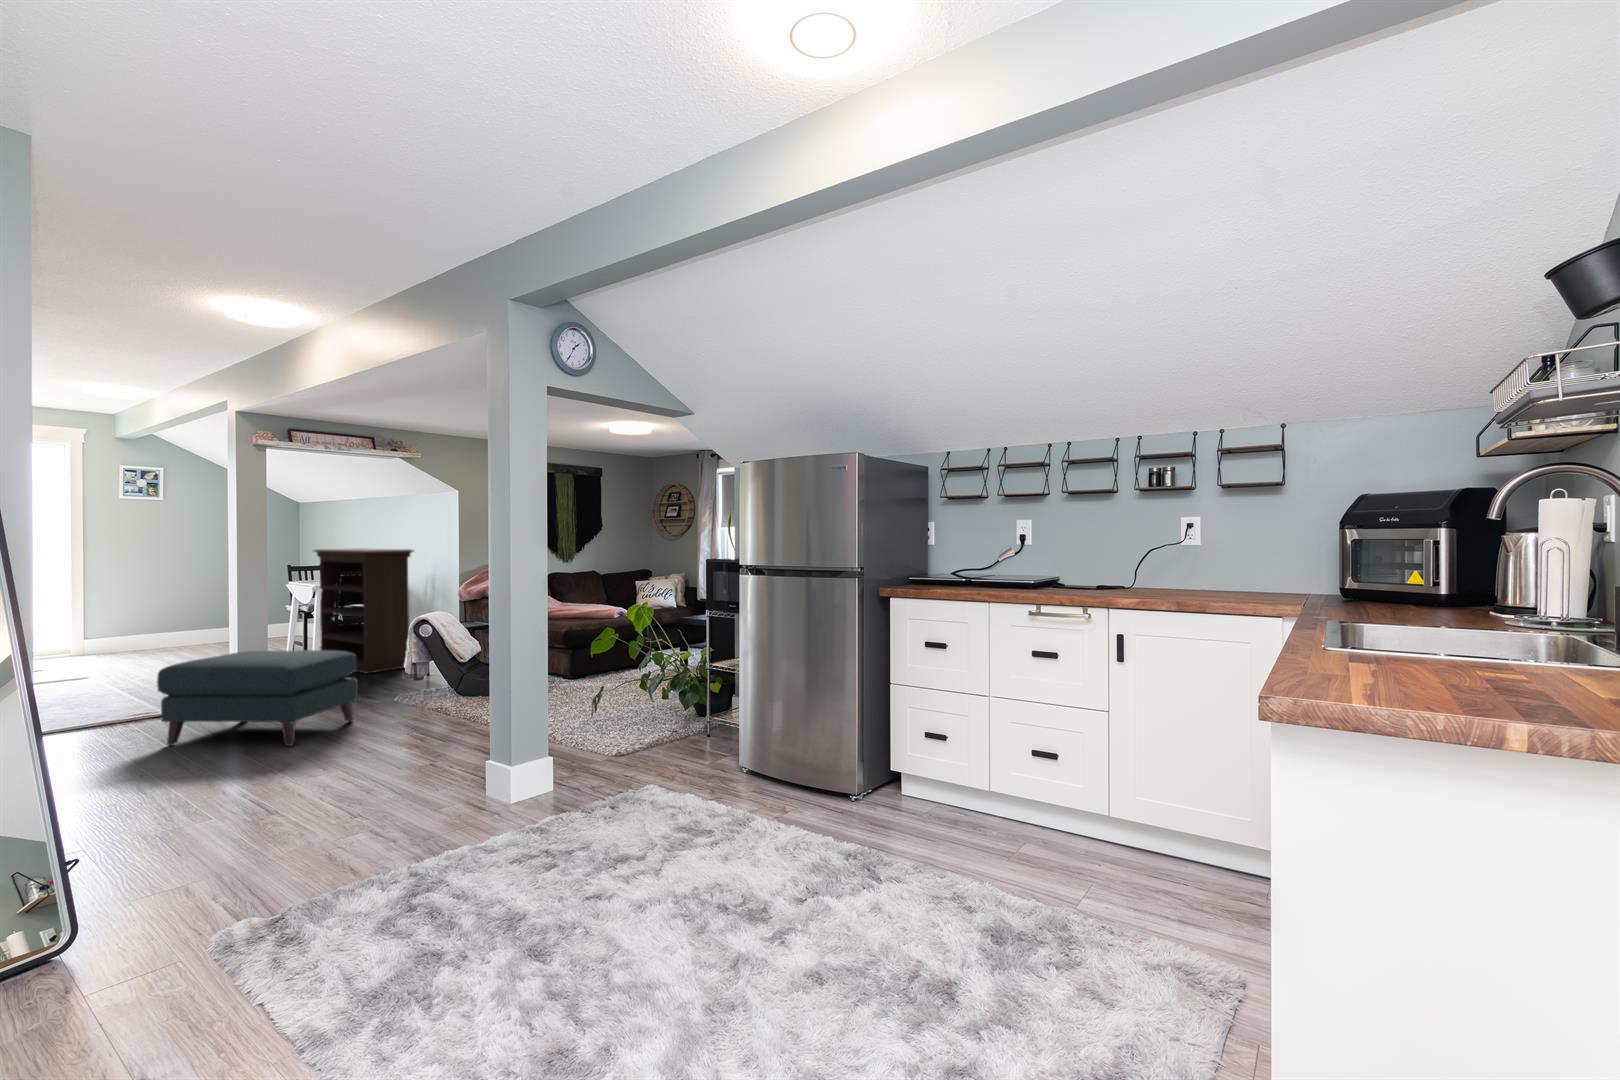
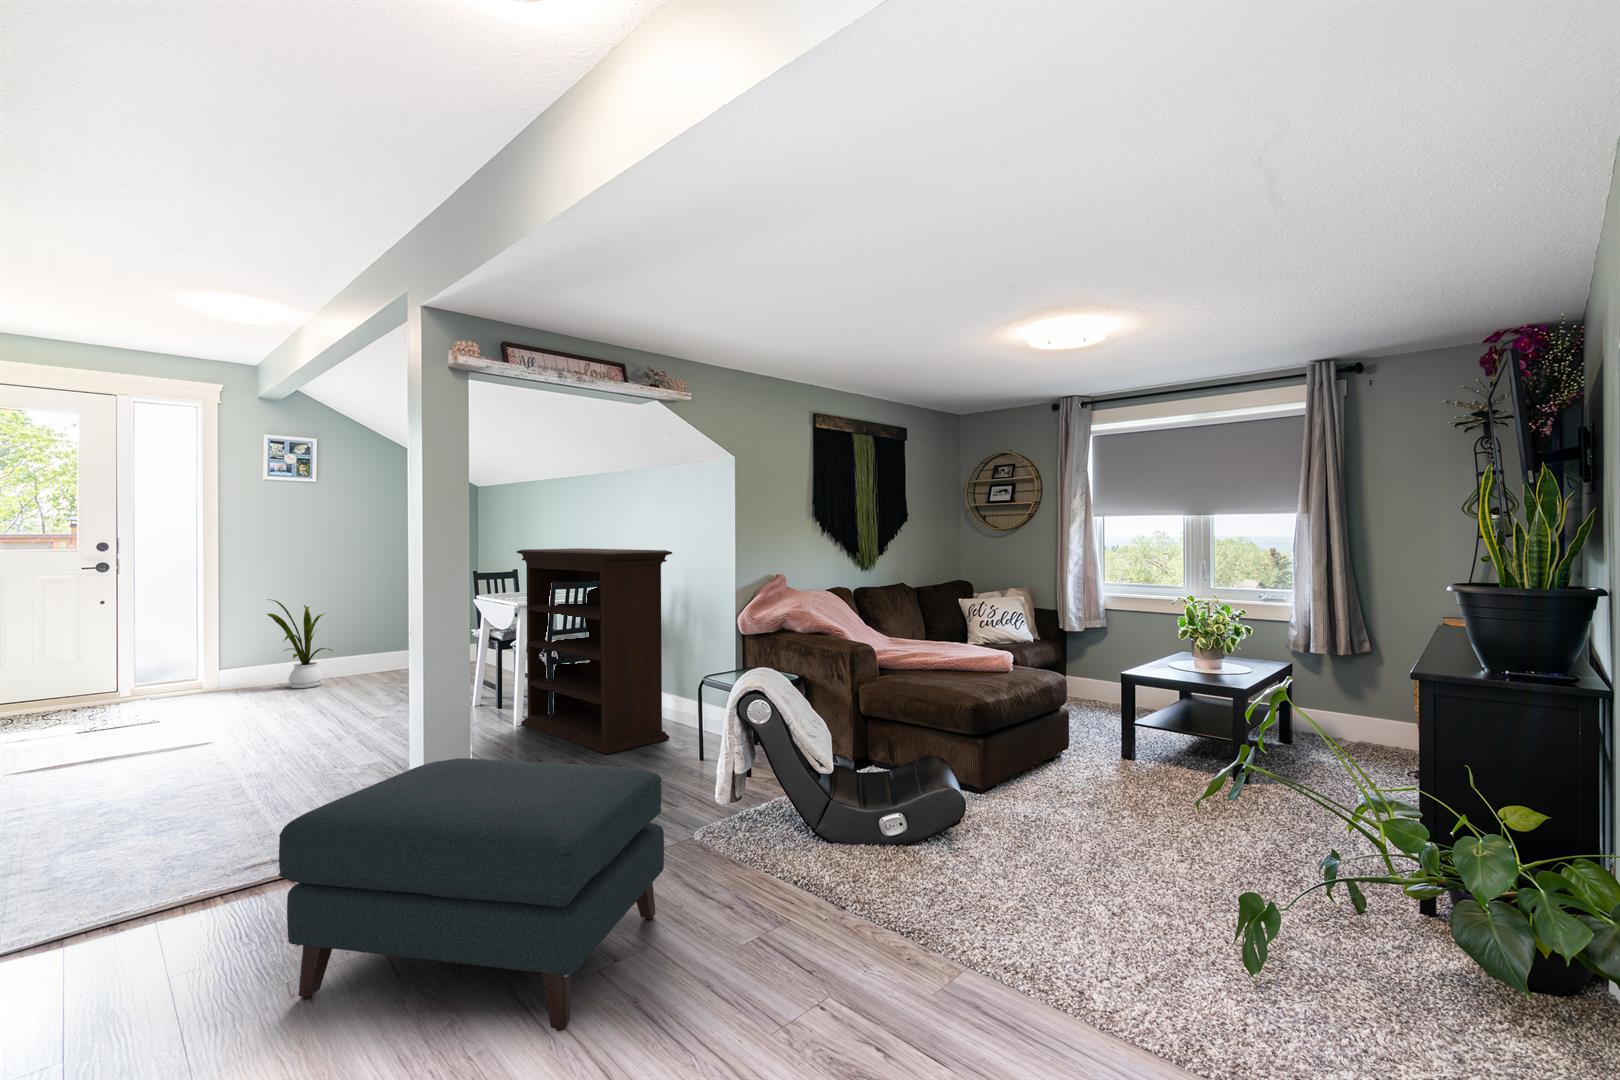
house plant: none [122,586,177,651] -> present [267,599,332,688]

